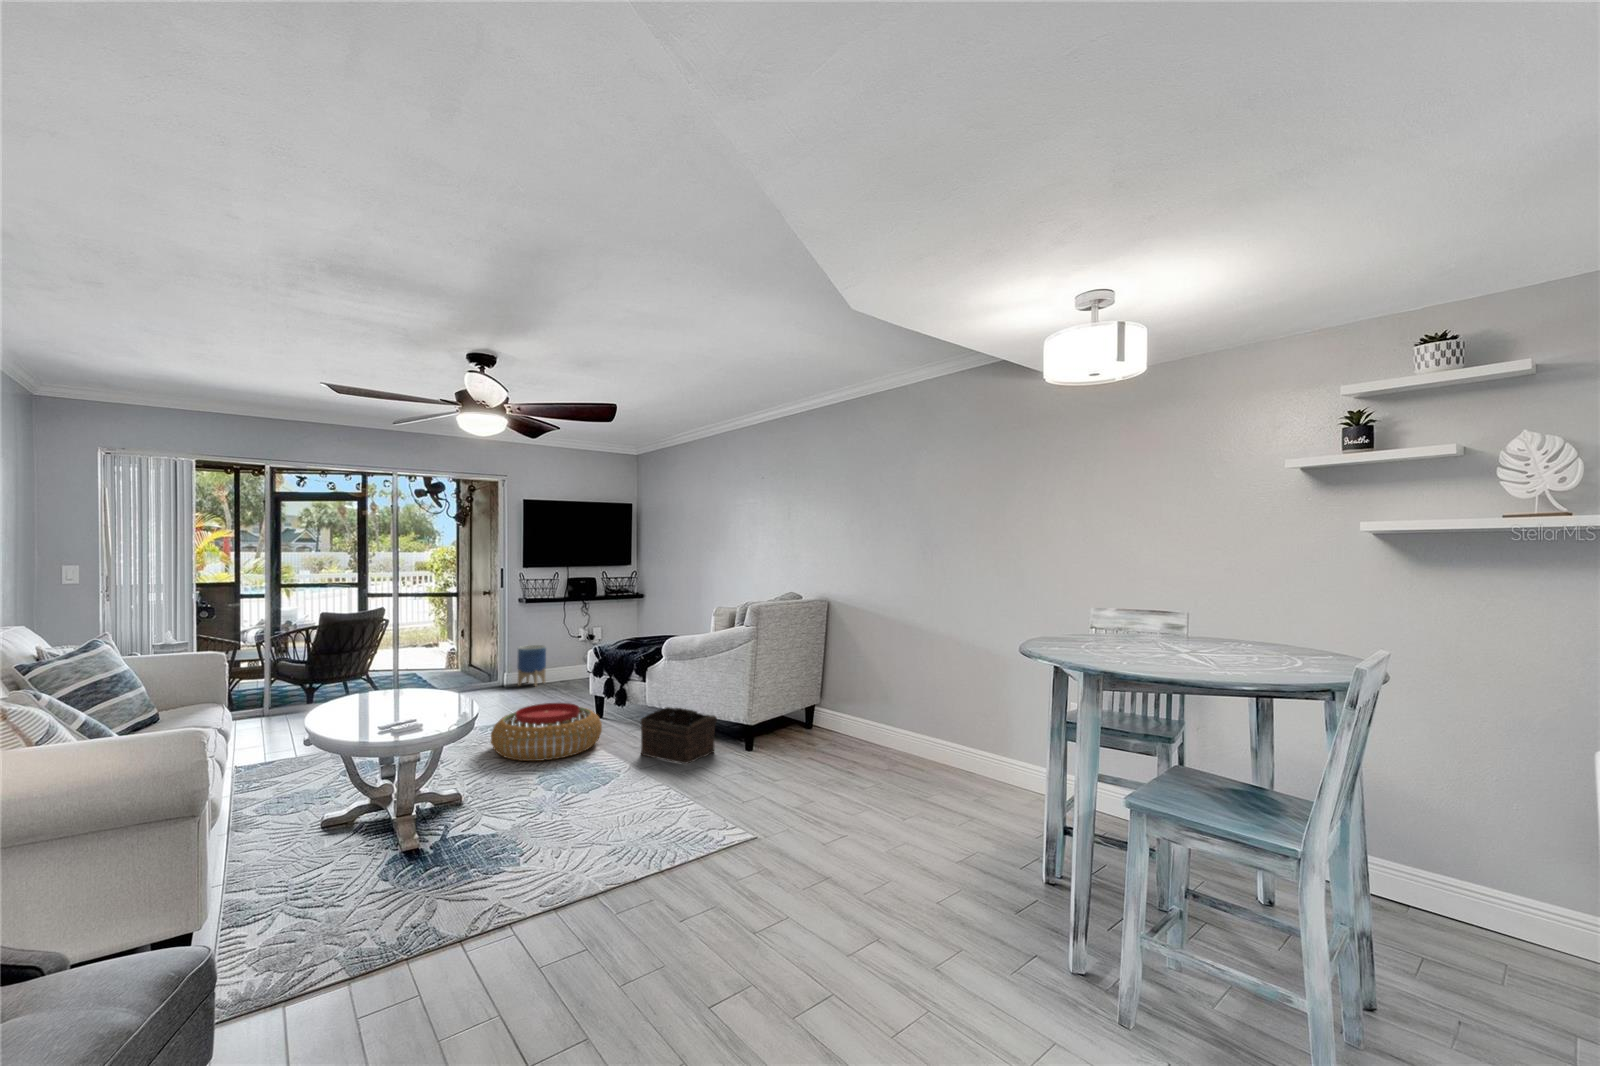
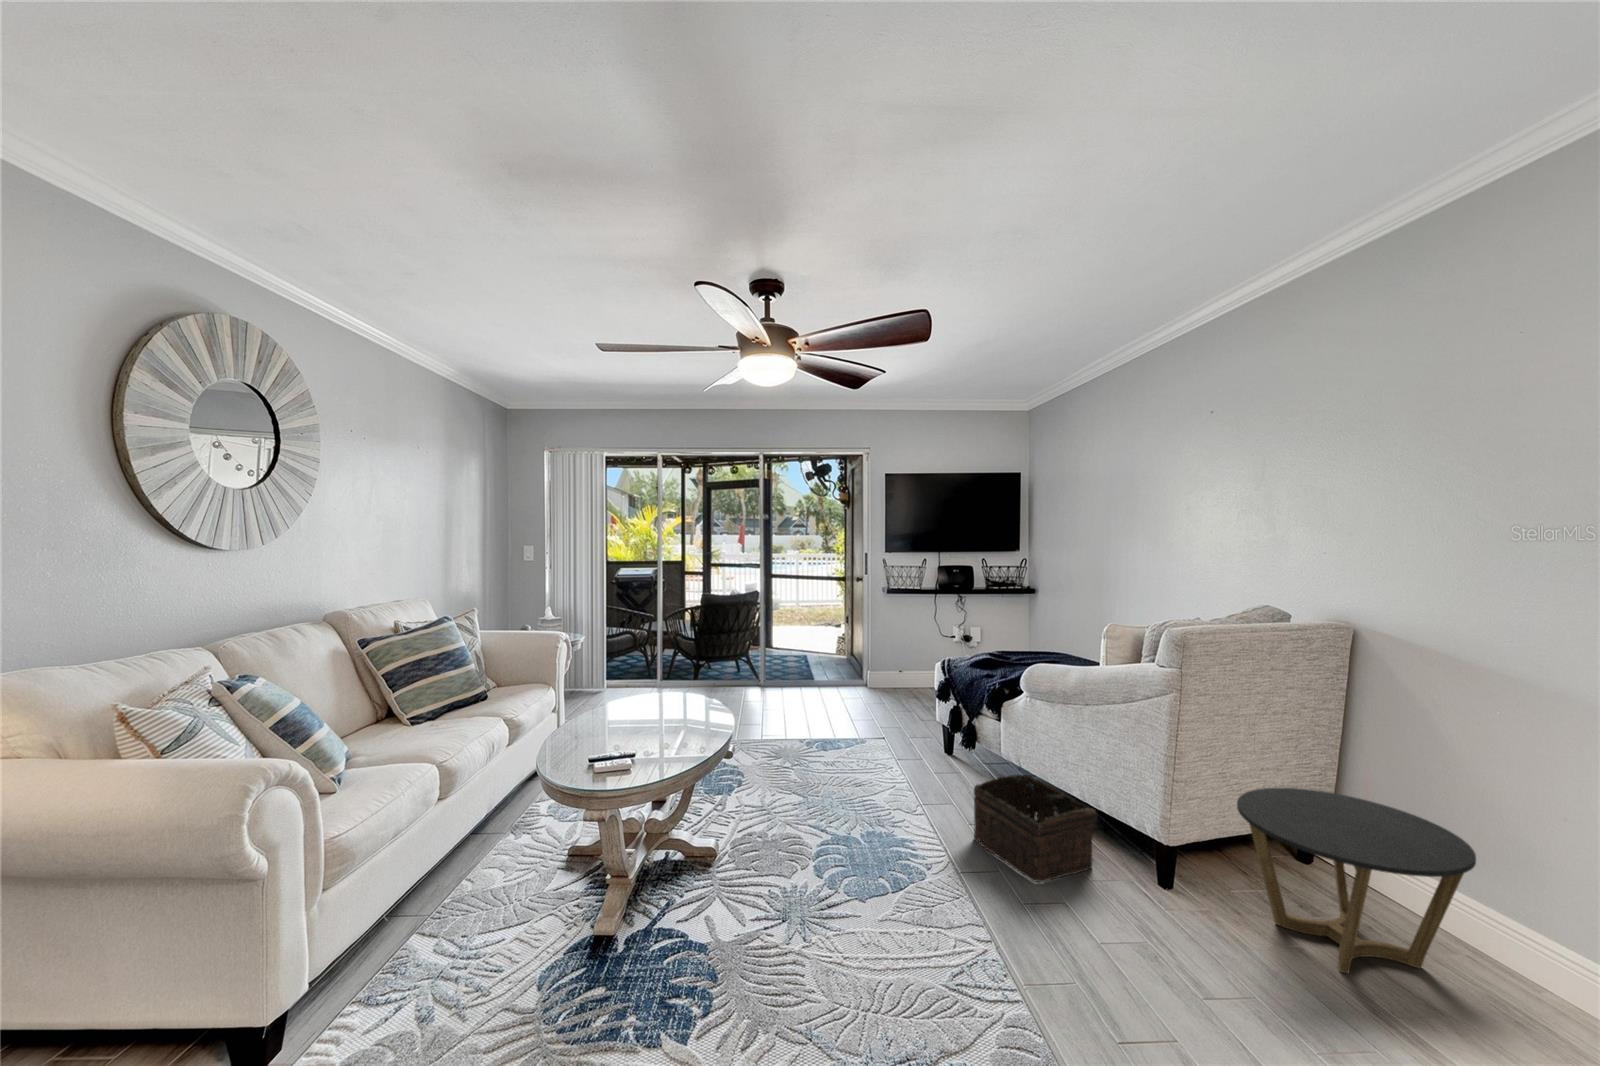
planter: present [517,645,546,686] -> none [881,642,912,692]
side table: none [787,683,877,762] -> present [1237,788,1476,973]
pouf: present [491,703,602,761] -> none [795,730,931,815]

